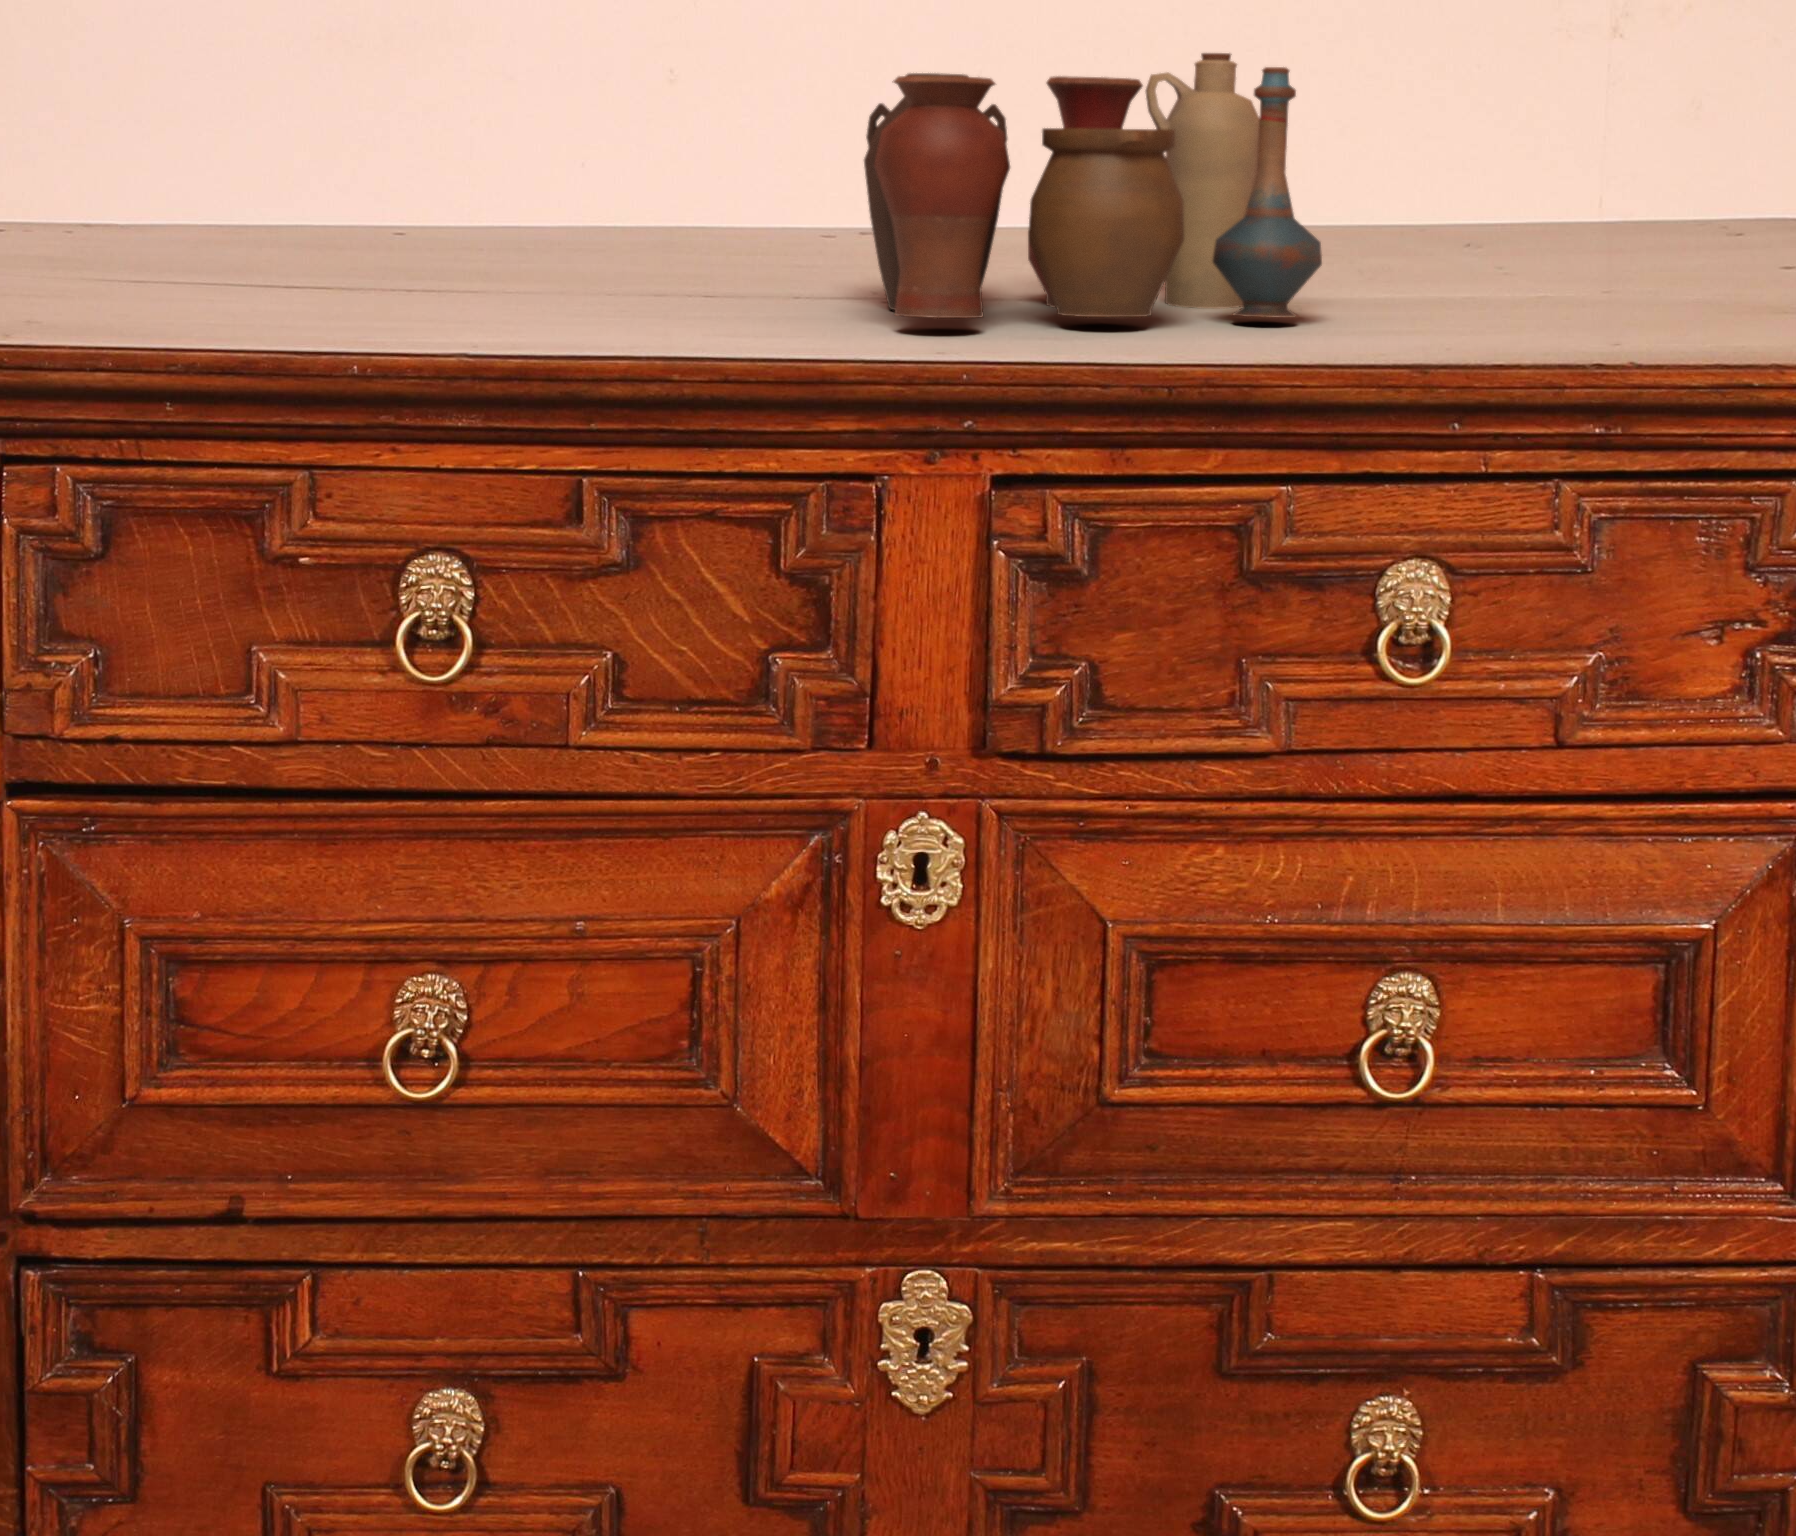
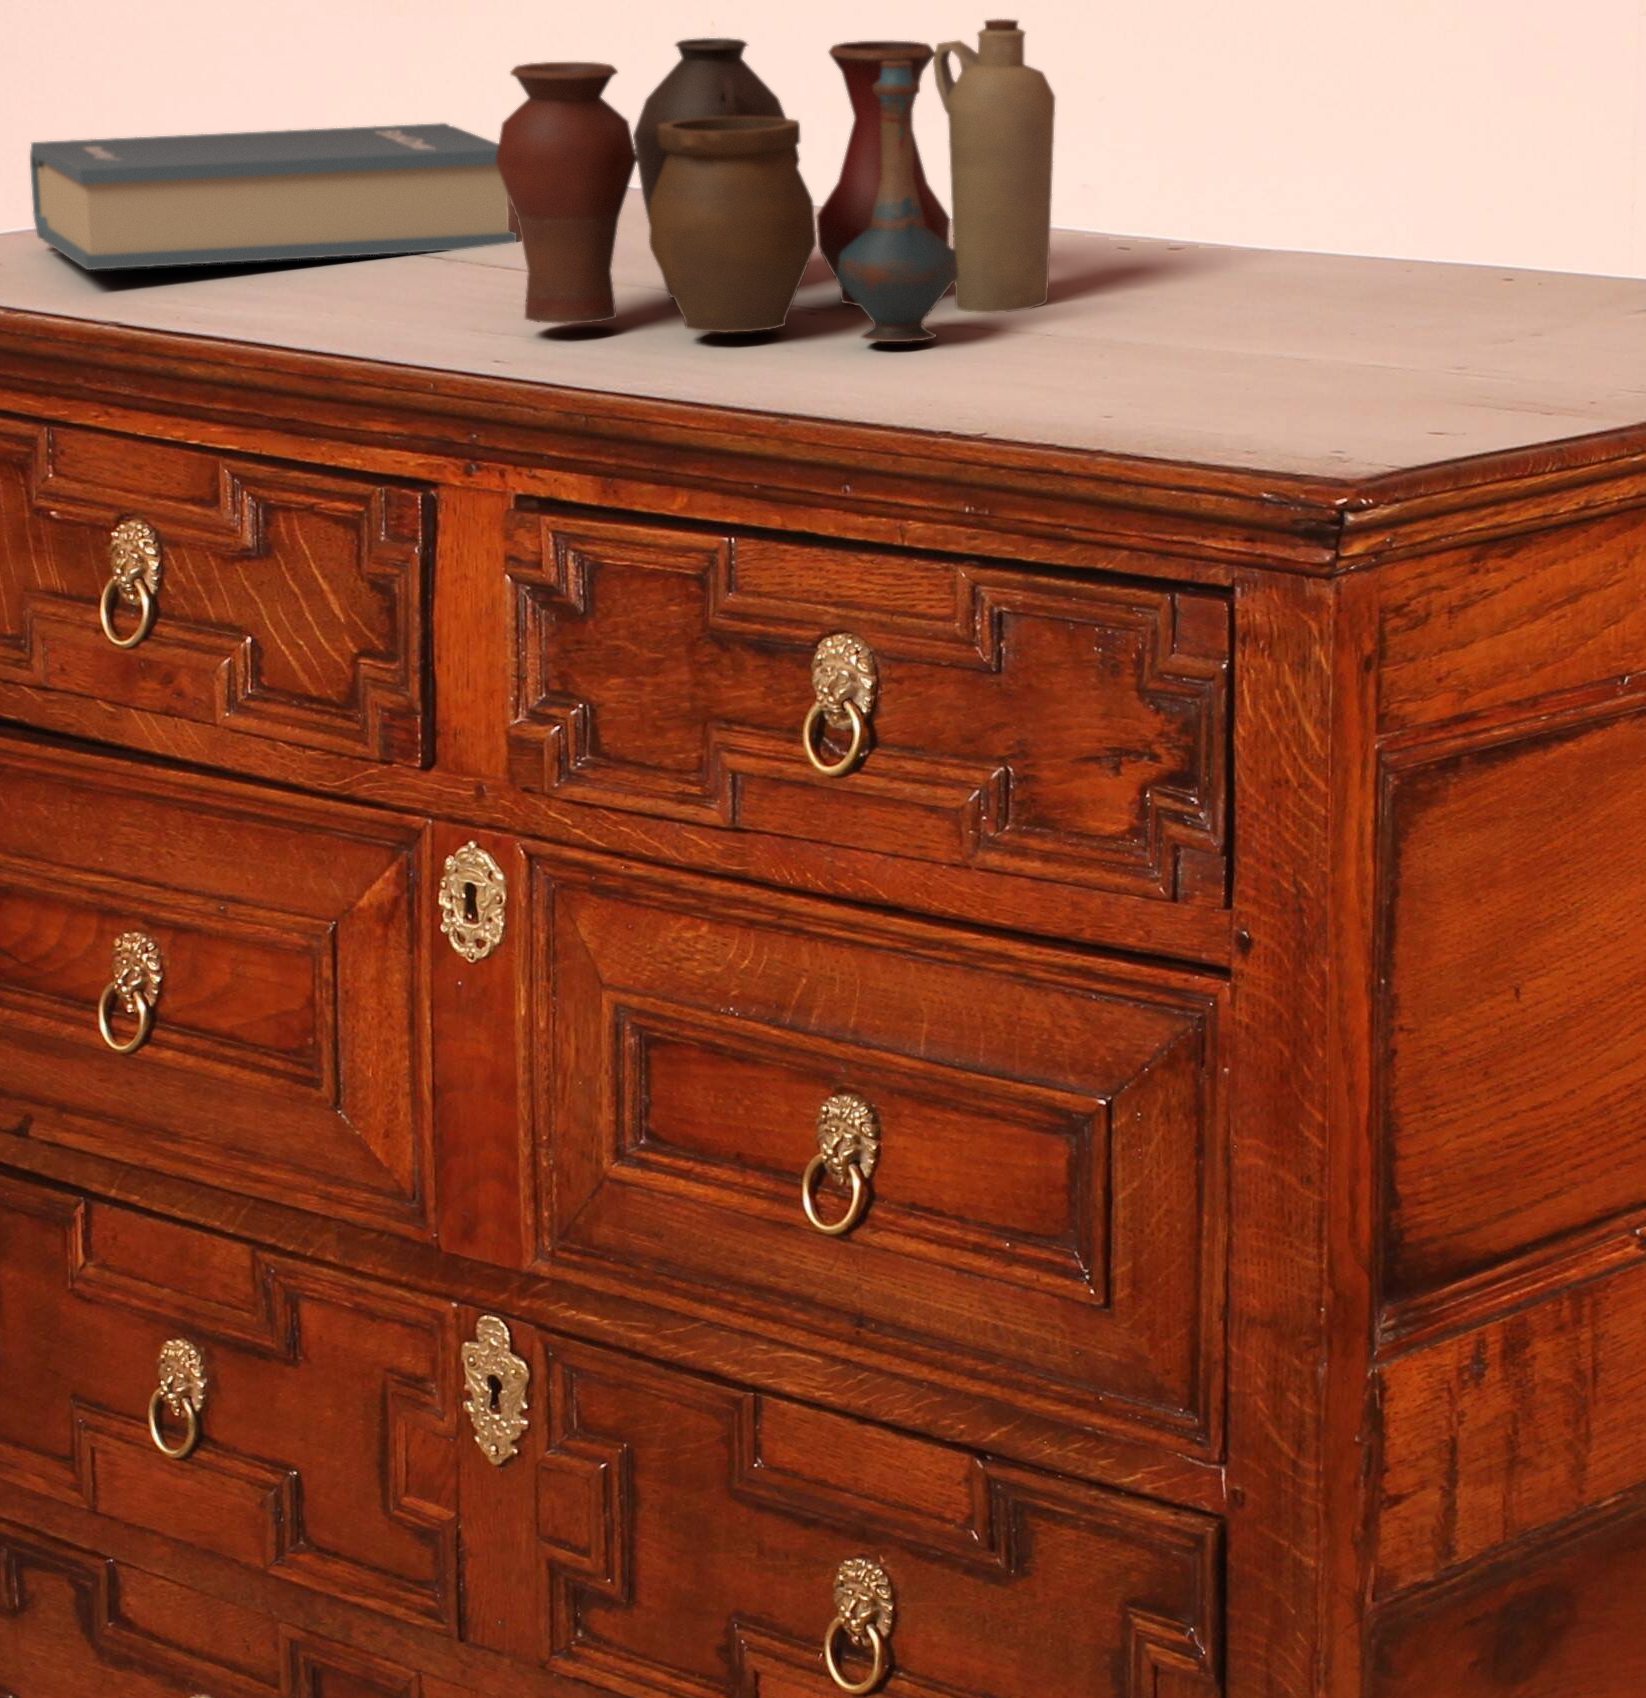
hardback book: none [44,203,552,309] -> present [30,123,517,270]

